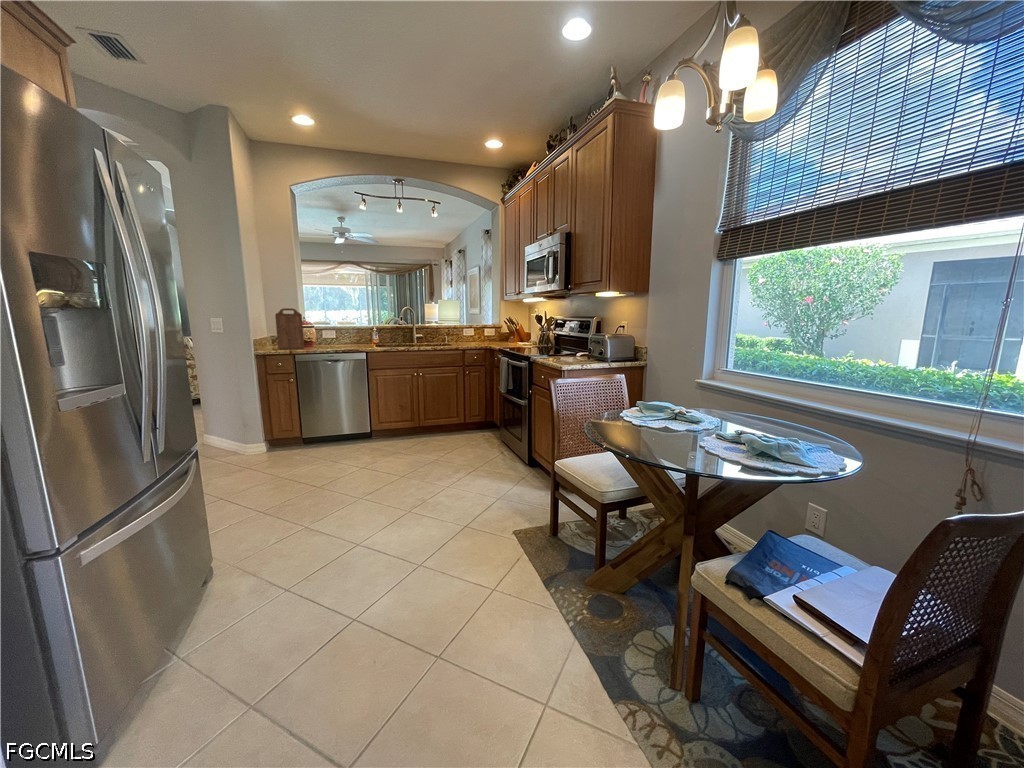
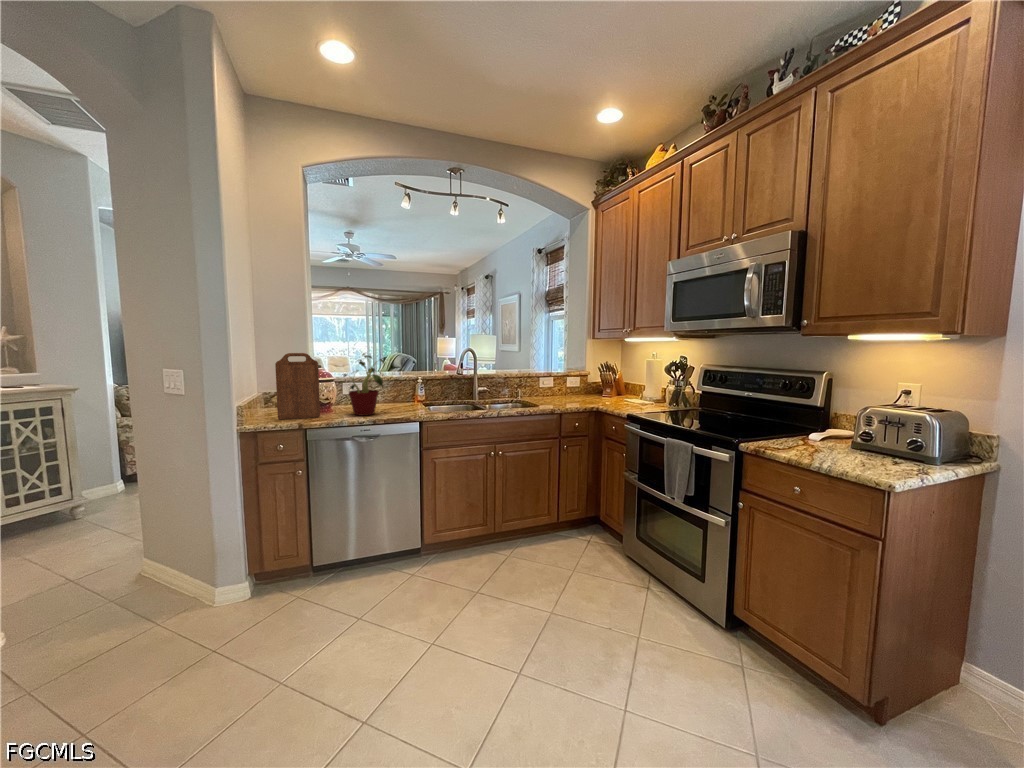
potted plant: none [316,309,348,348] -> present [343,353,384,416]

